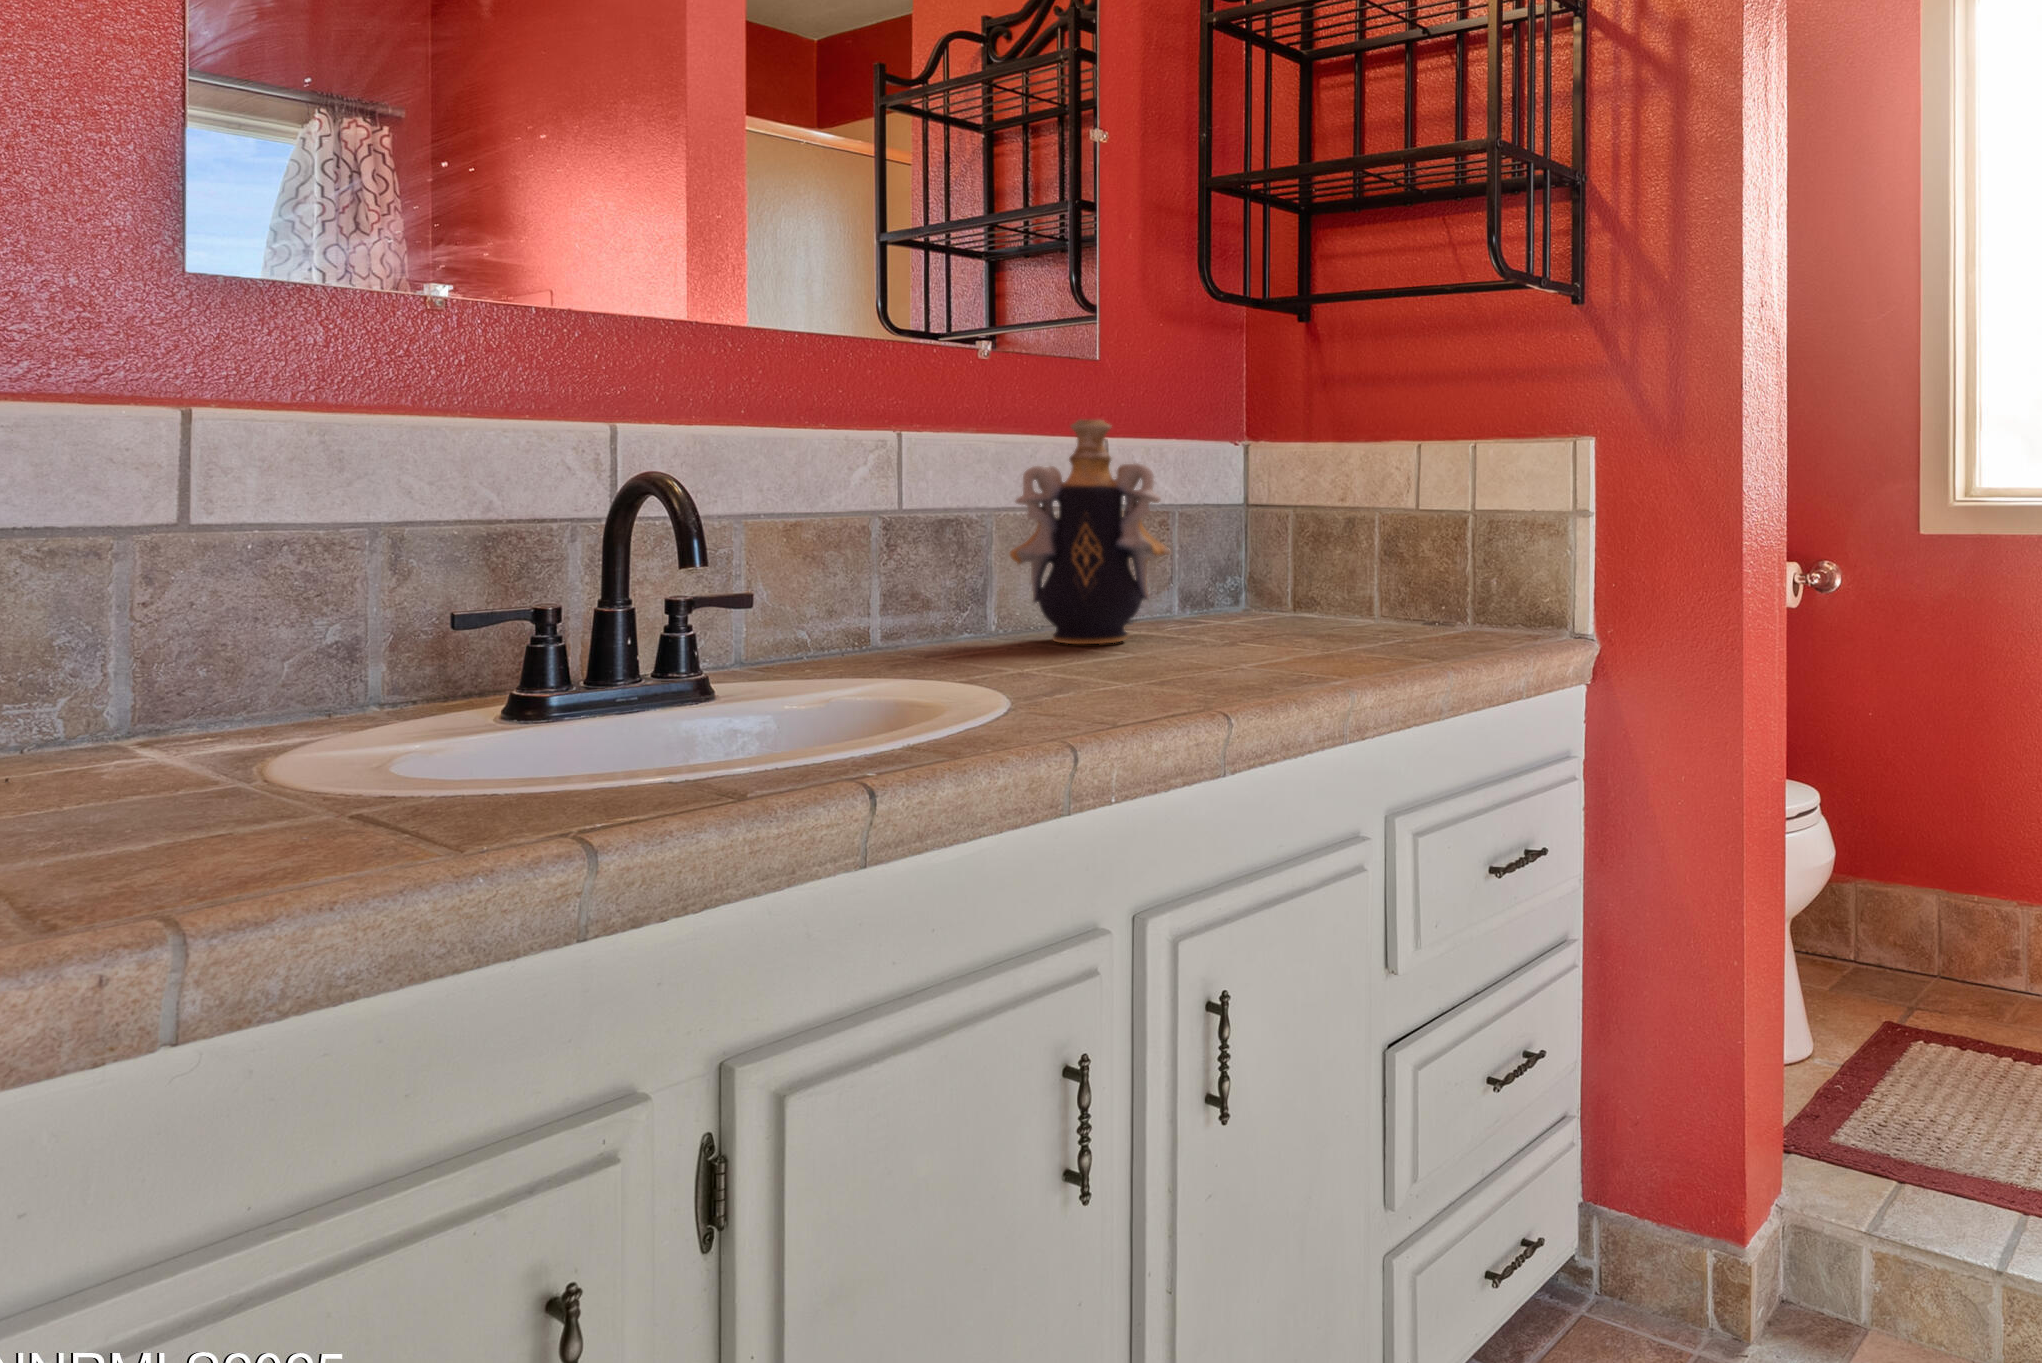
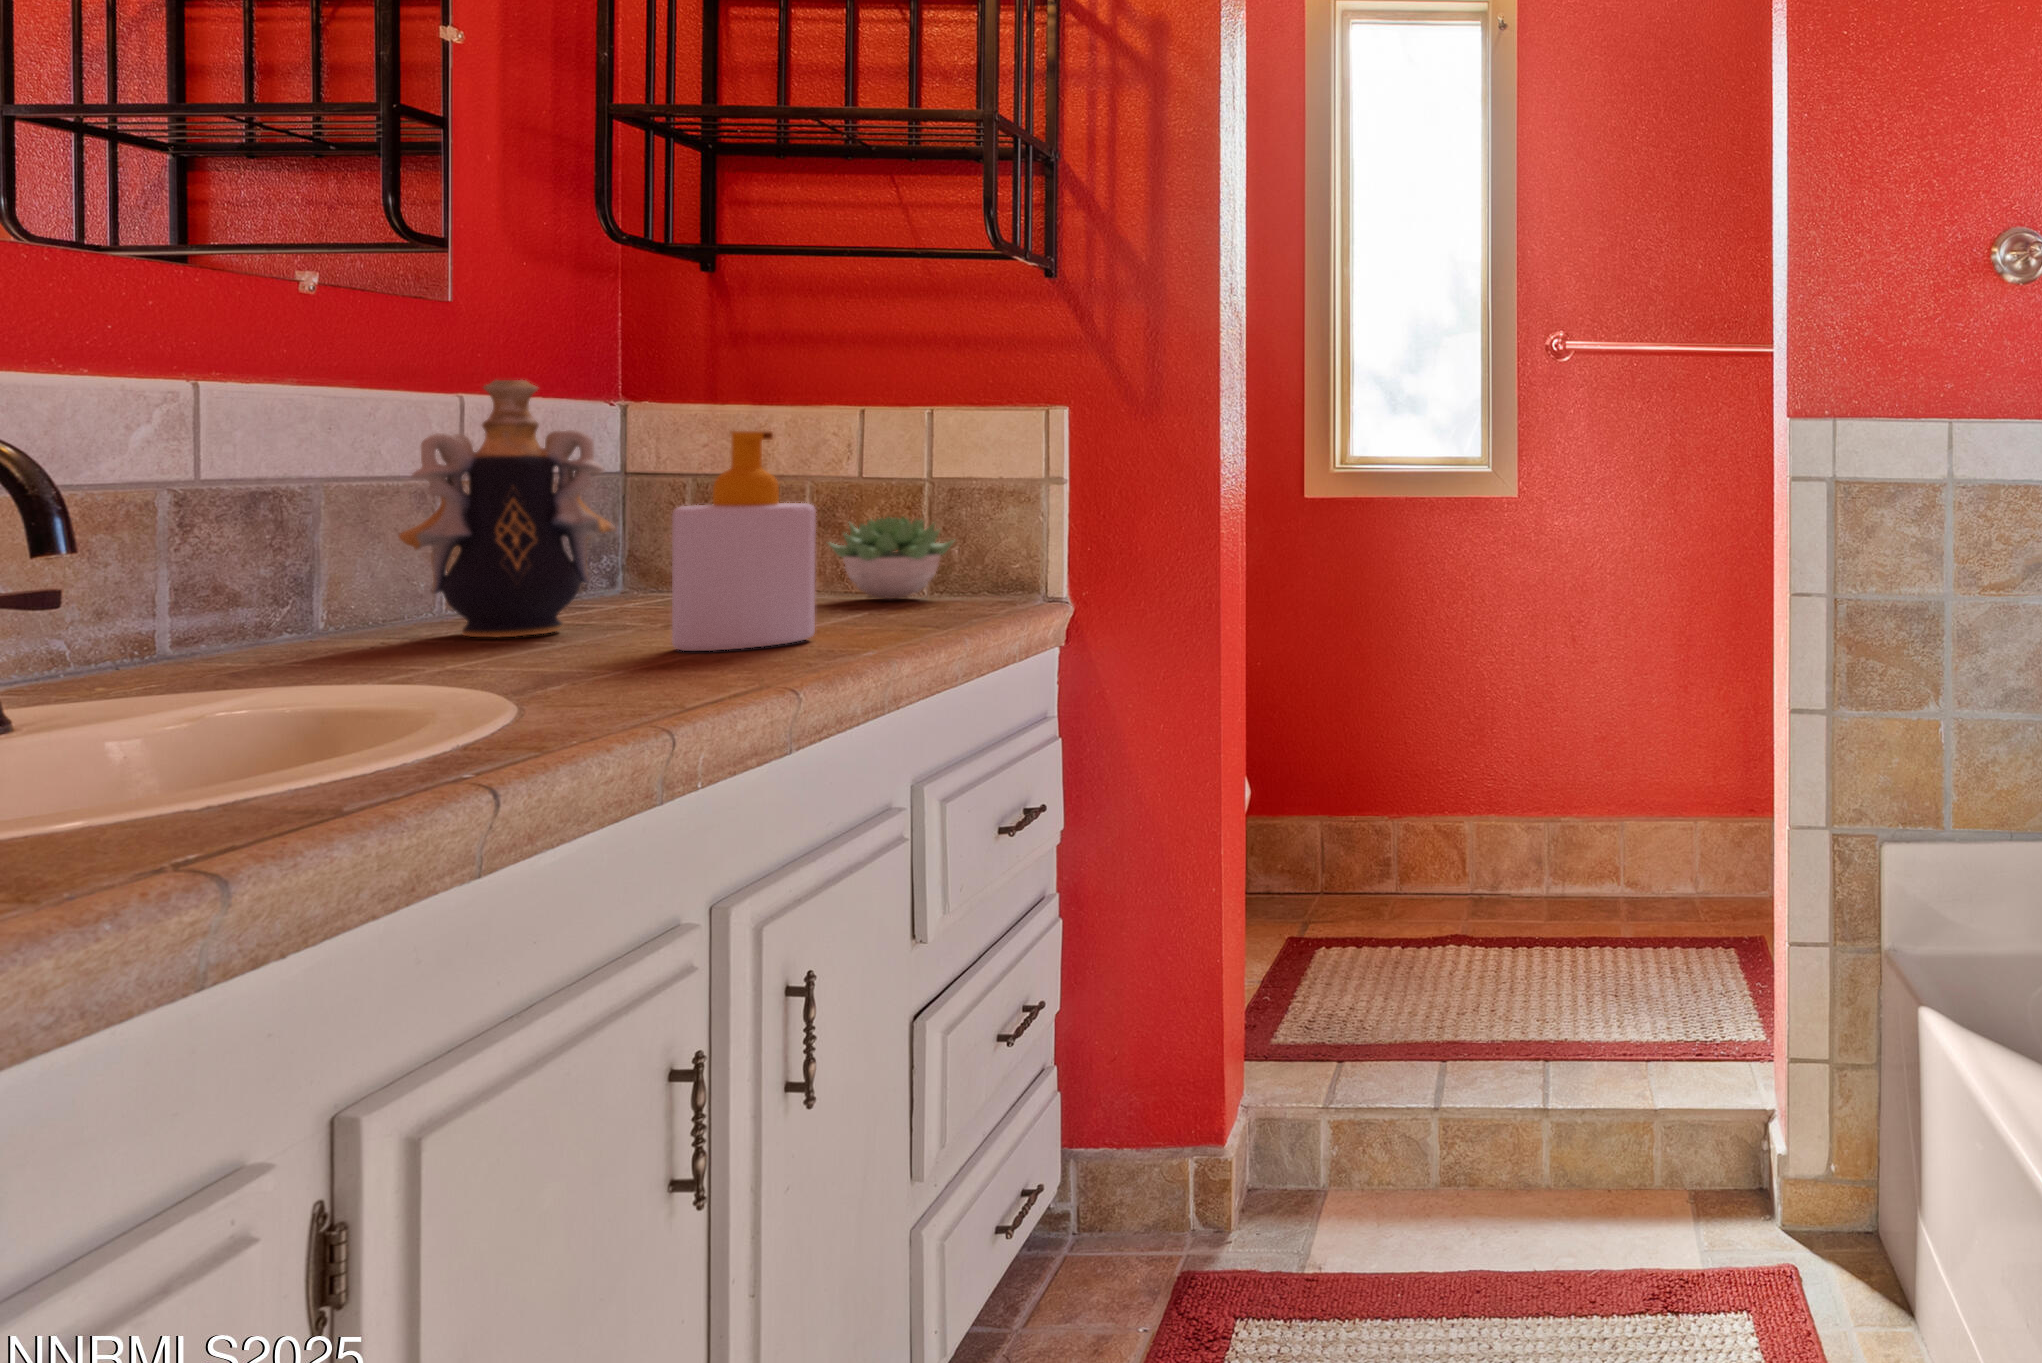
soap bottle: none [1179,466,1306,670] -> present [672,431,816,651]
succulent plant: none [1371,548,1487,627] -> present [829,517,954,599]

